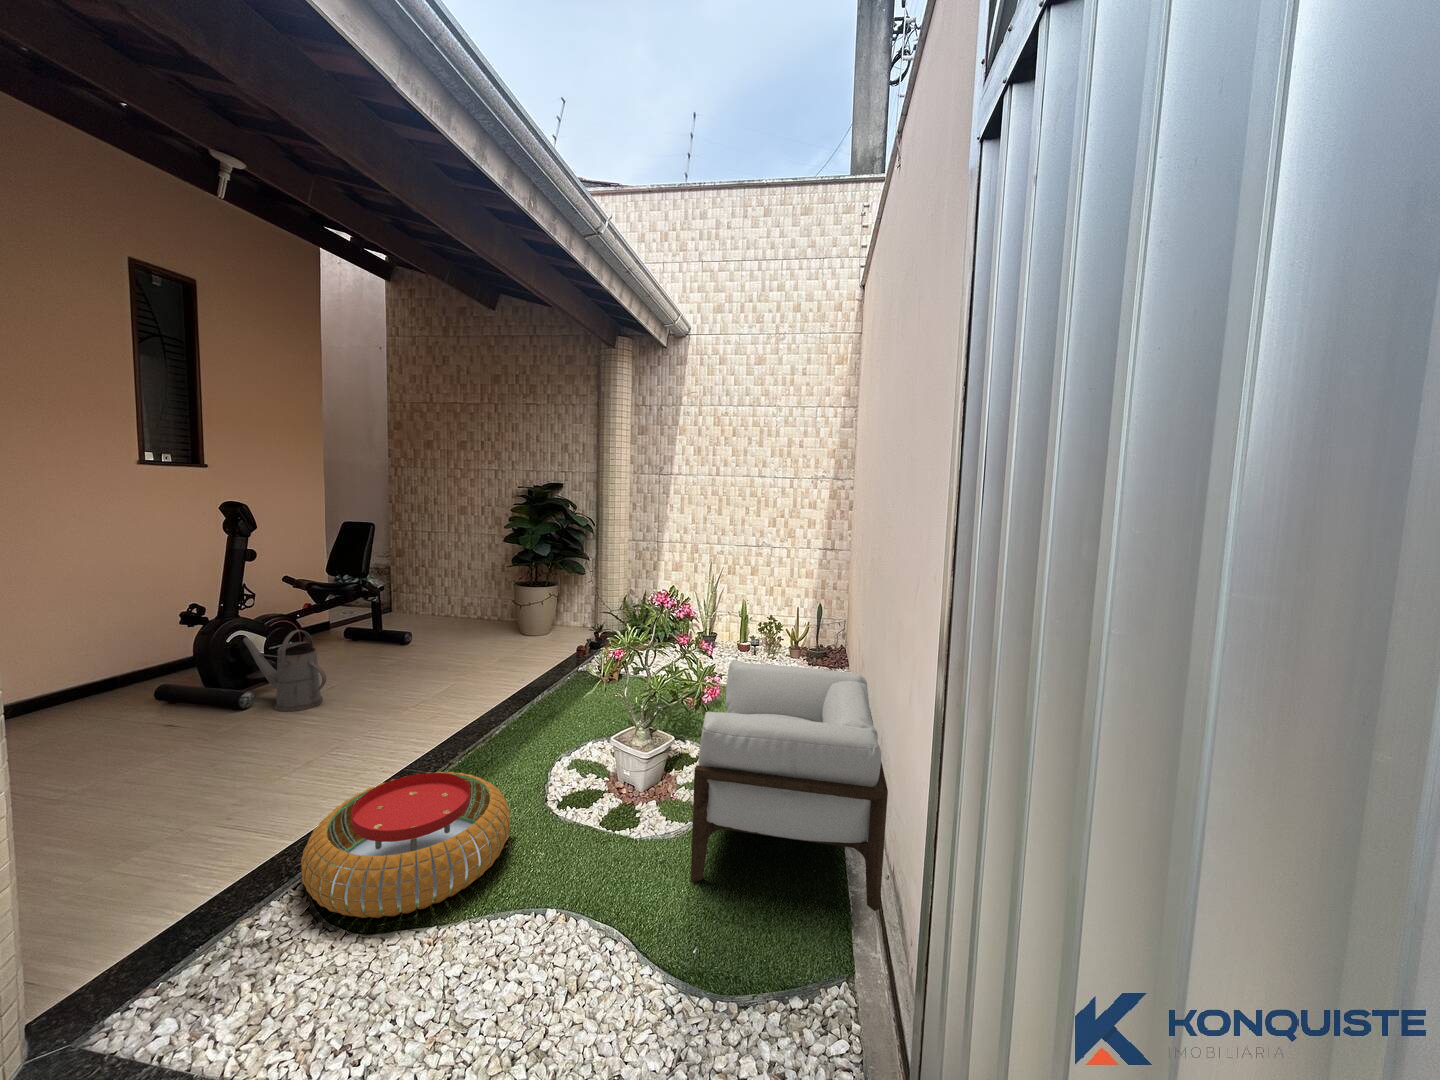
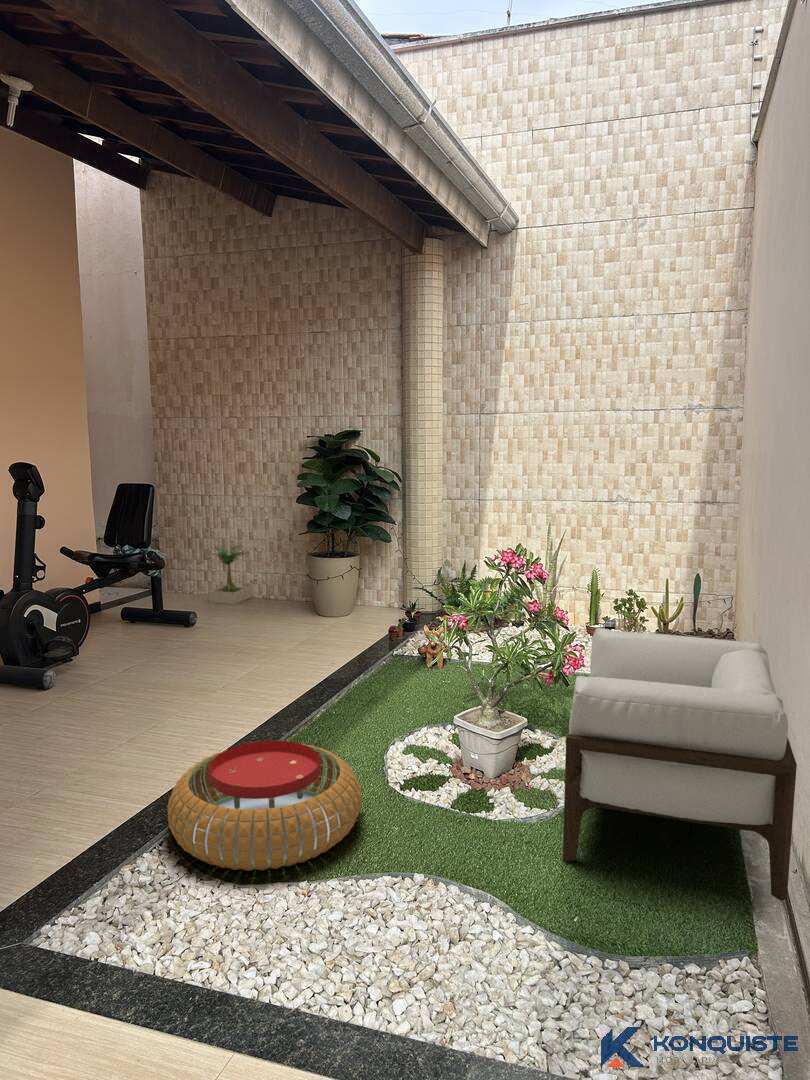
potted plant: none [427,574,469,625] -> present [209,546,250,604]
watering can: present [243,630,326,712] -> none [43,601,130,689]

